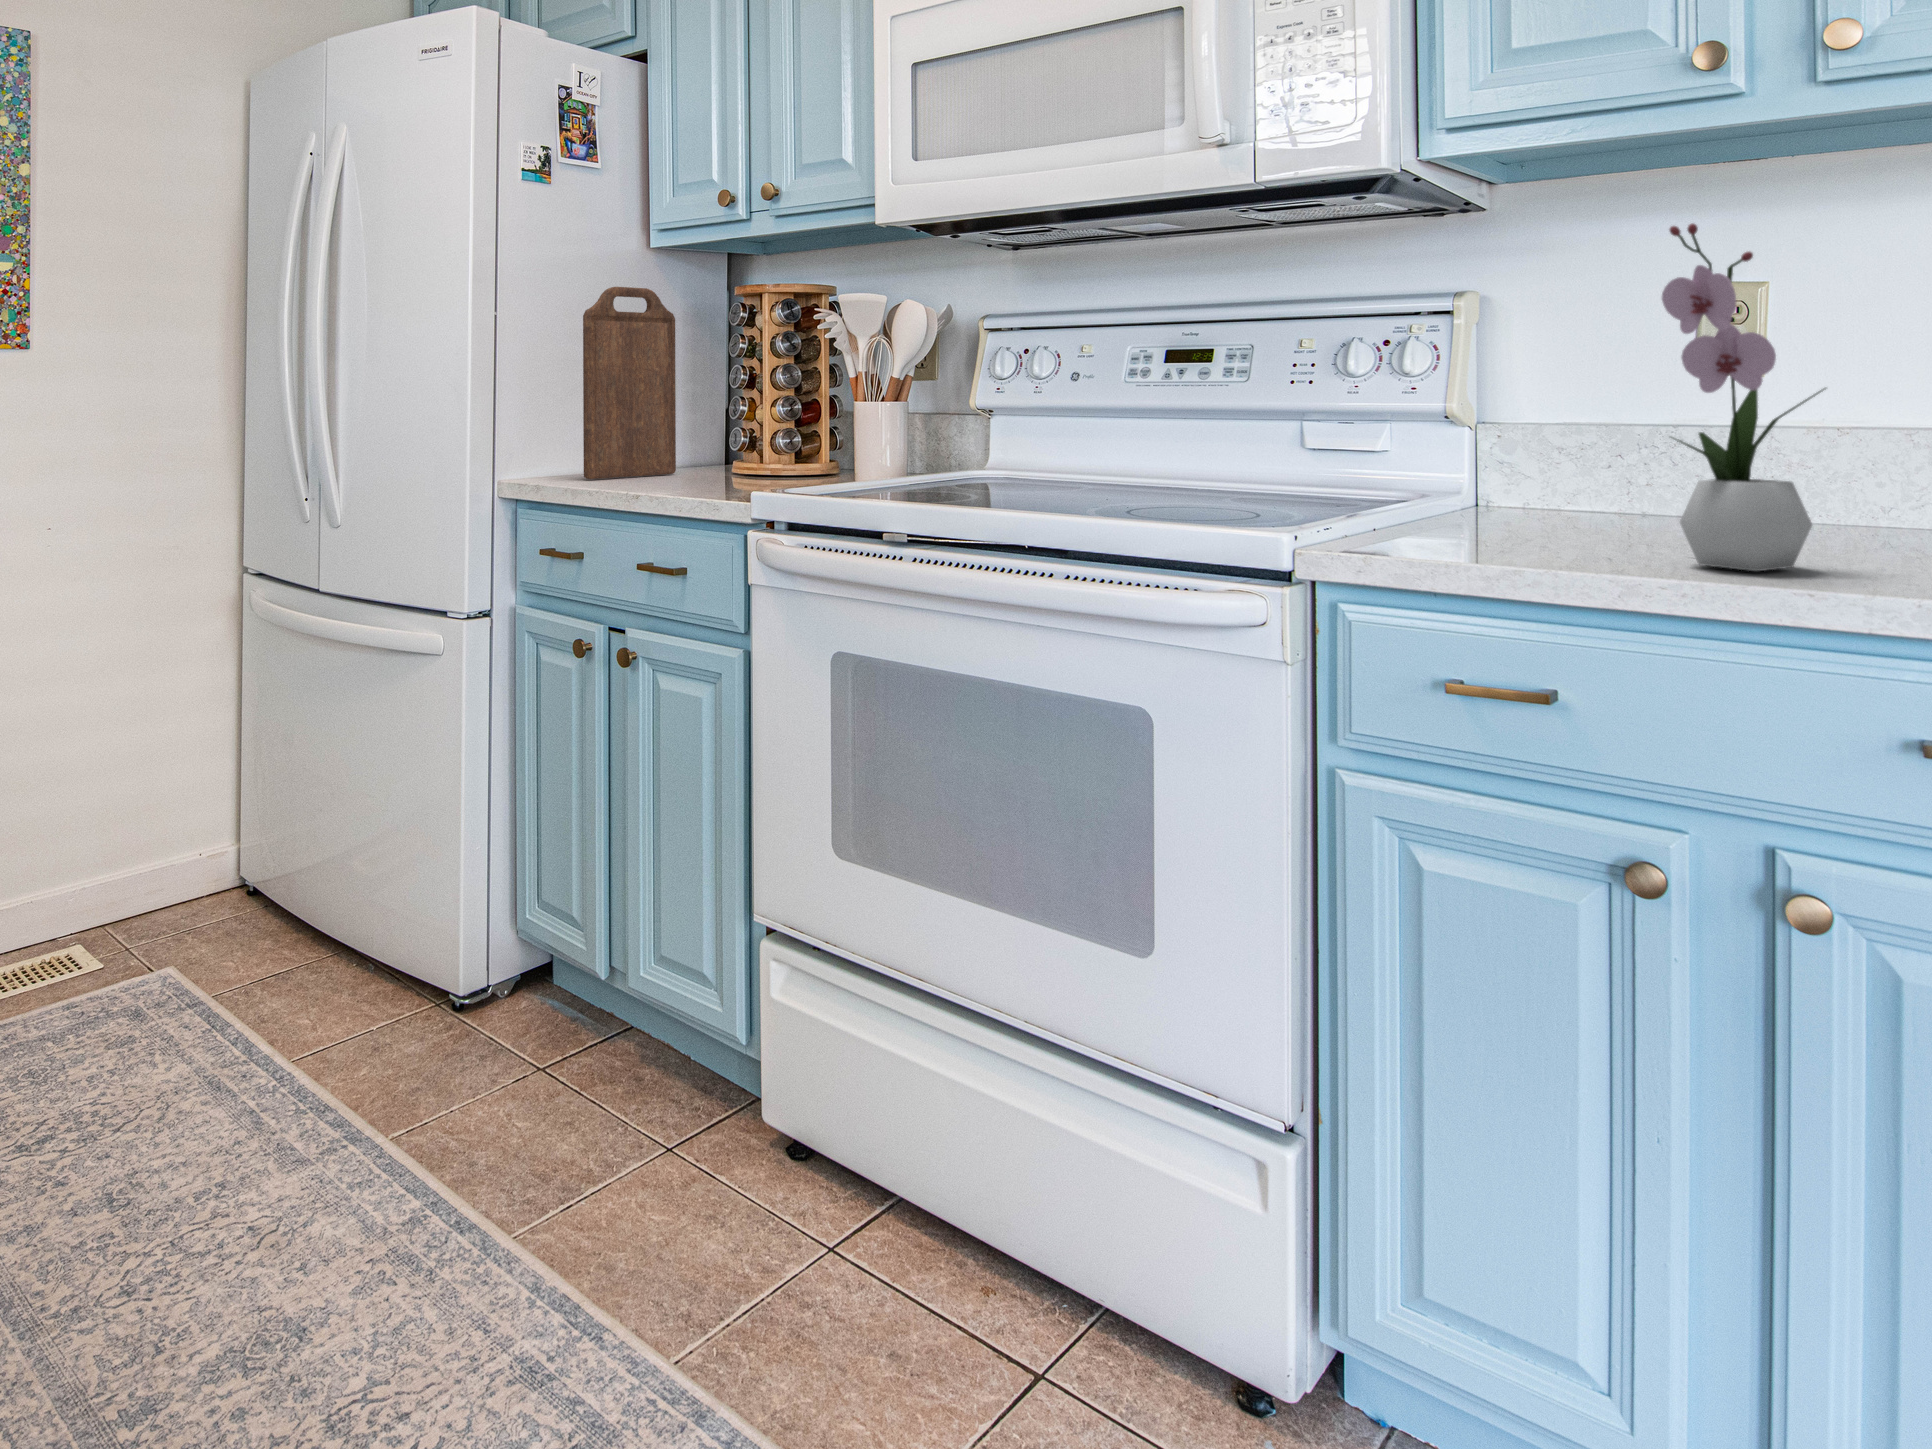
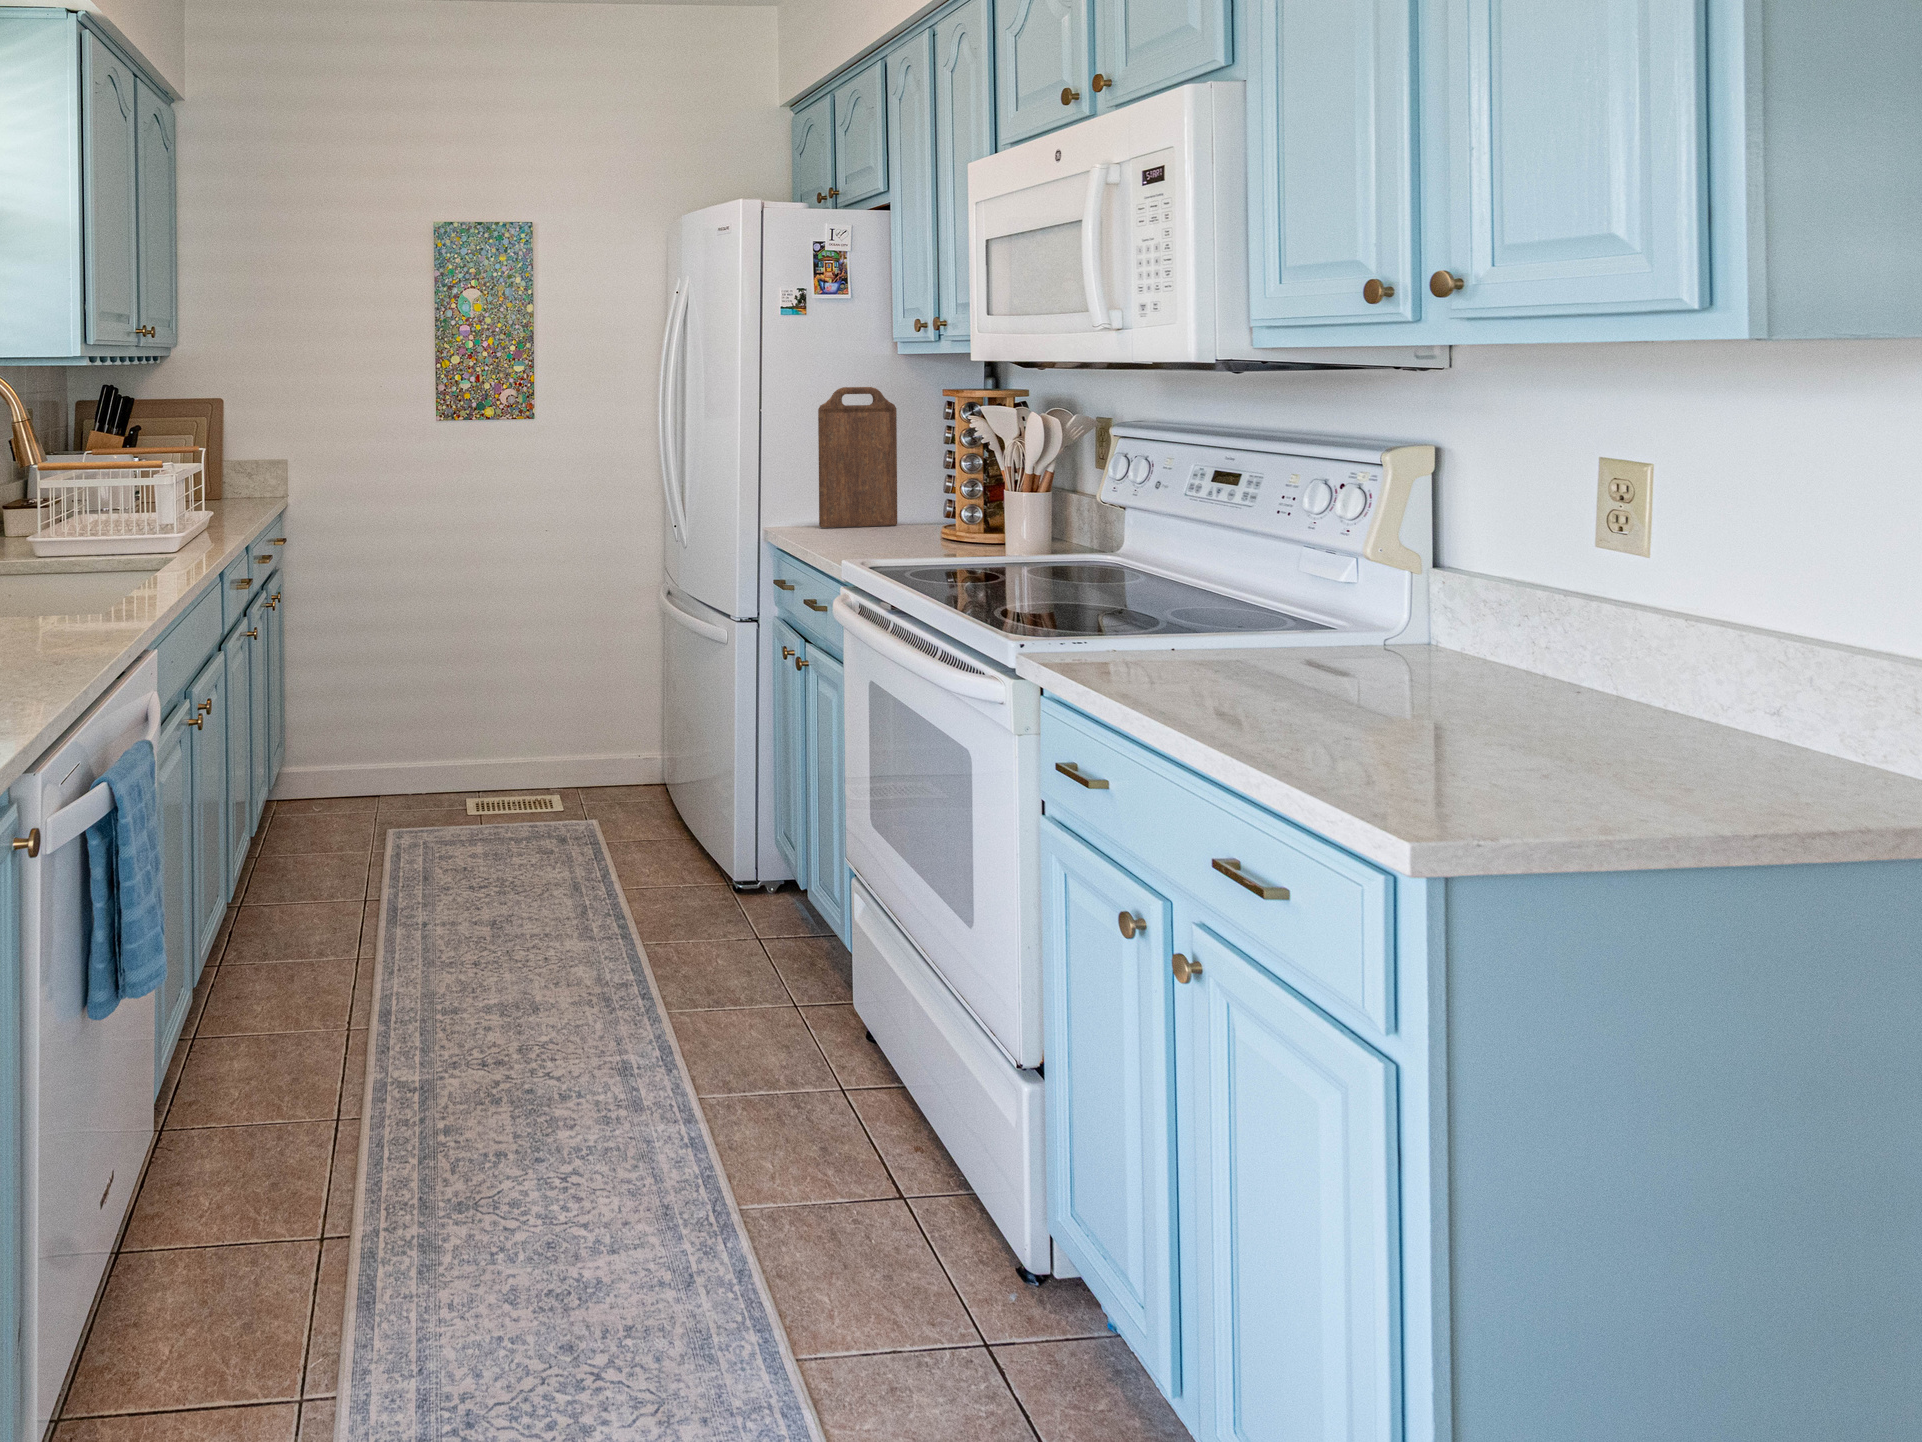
flower arrangement: present [1662,223,1825,571] -> none [1290,419,1432,706]

